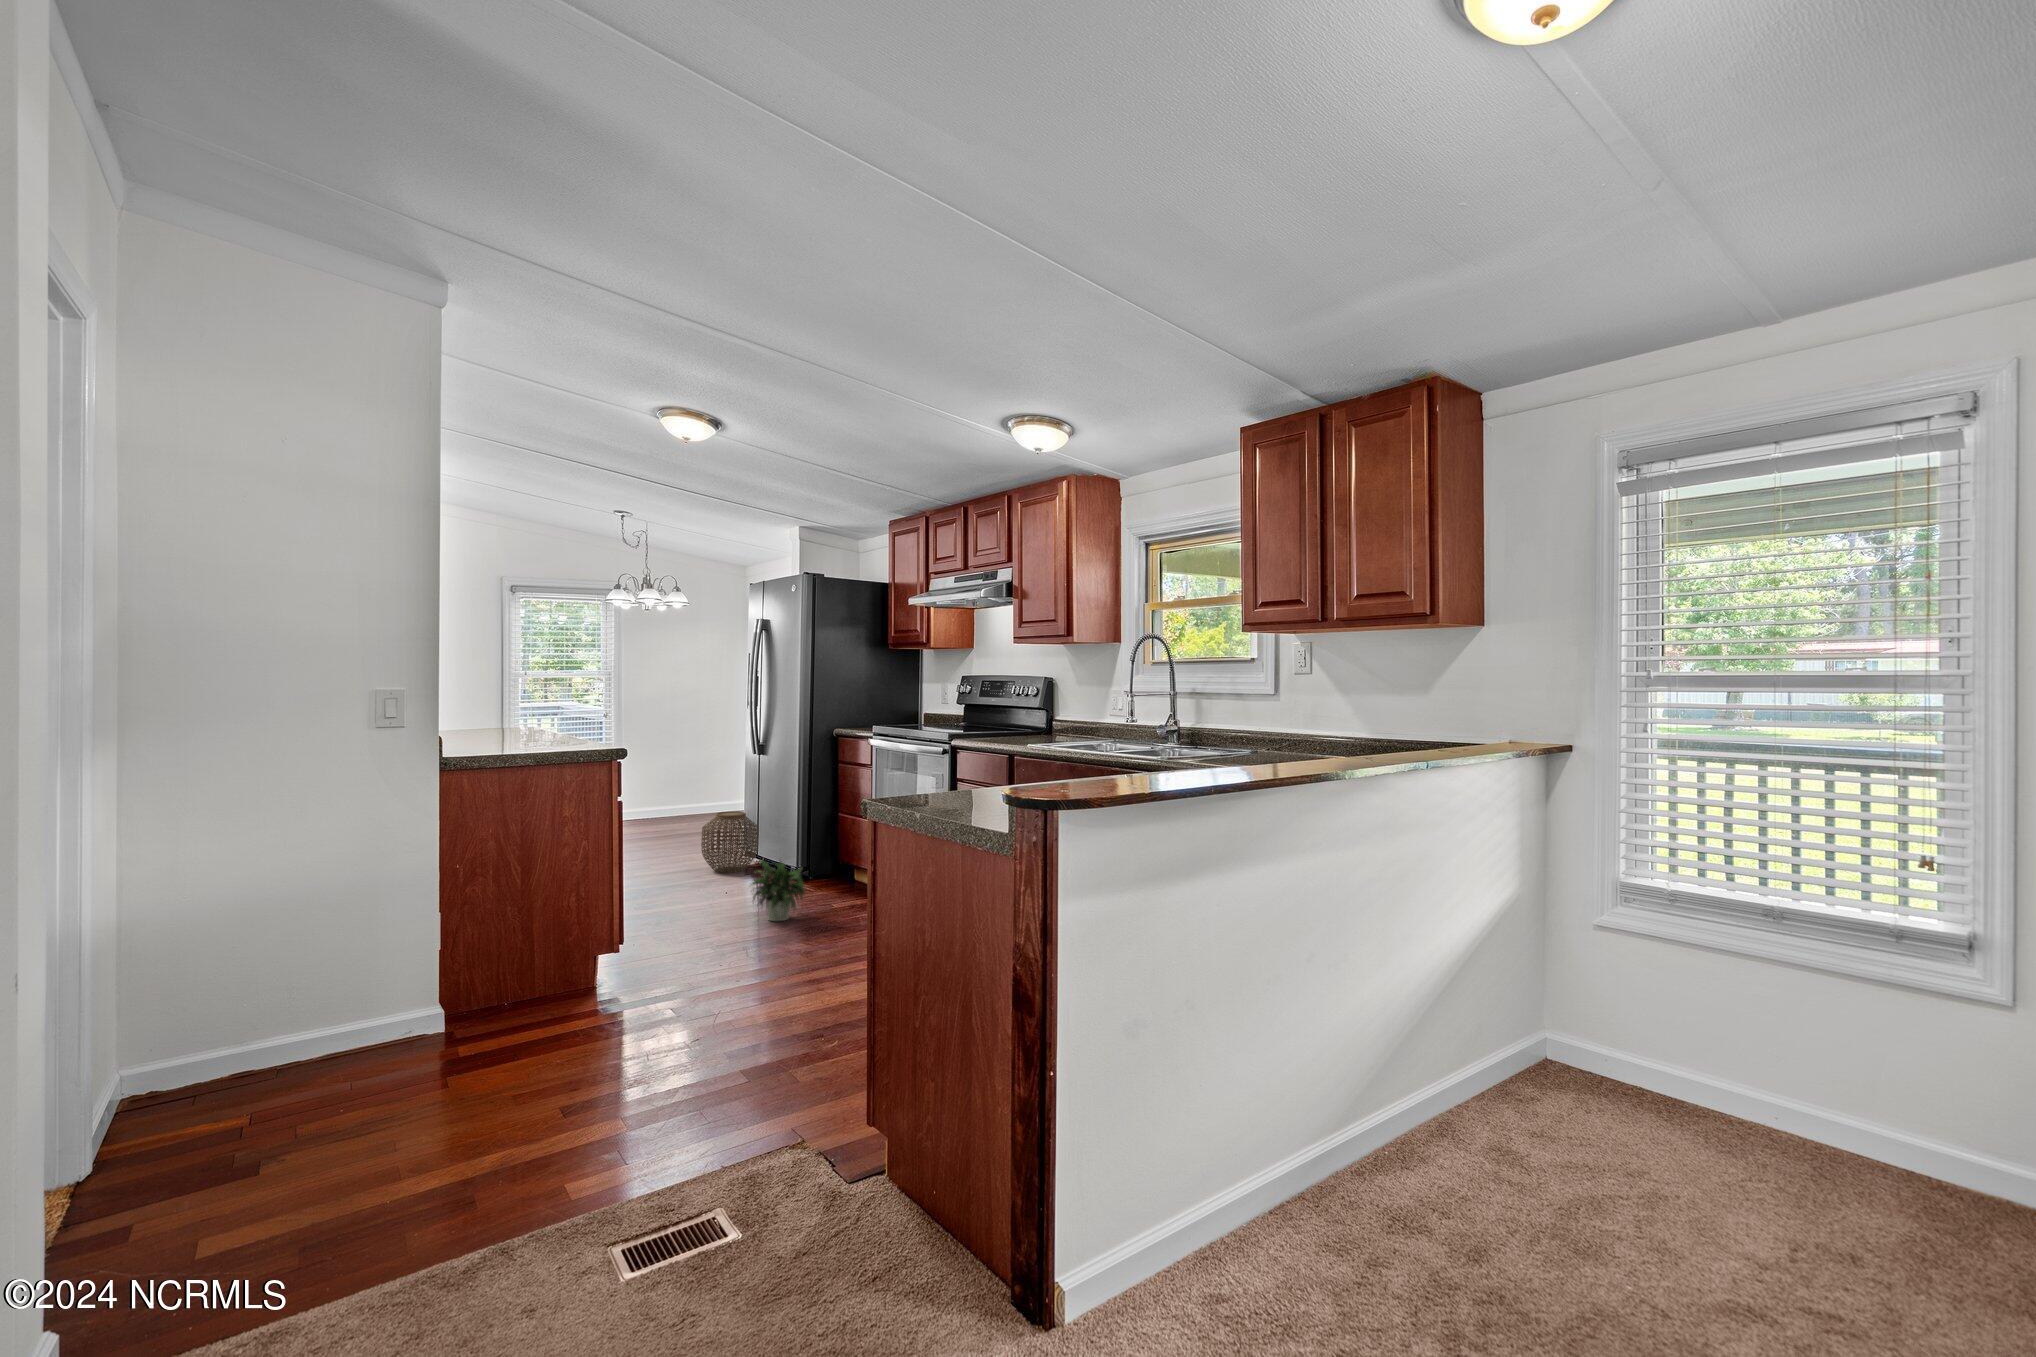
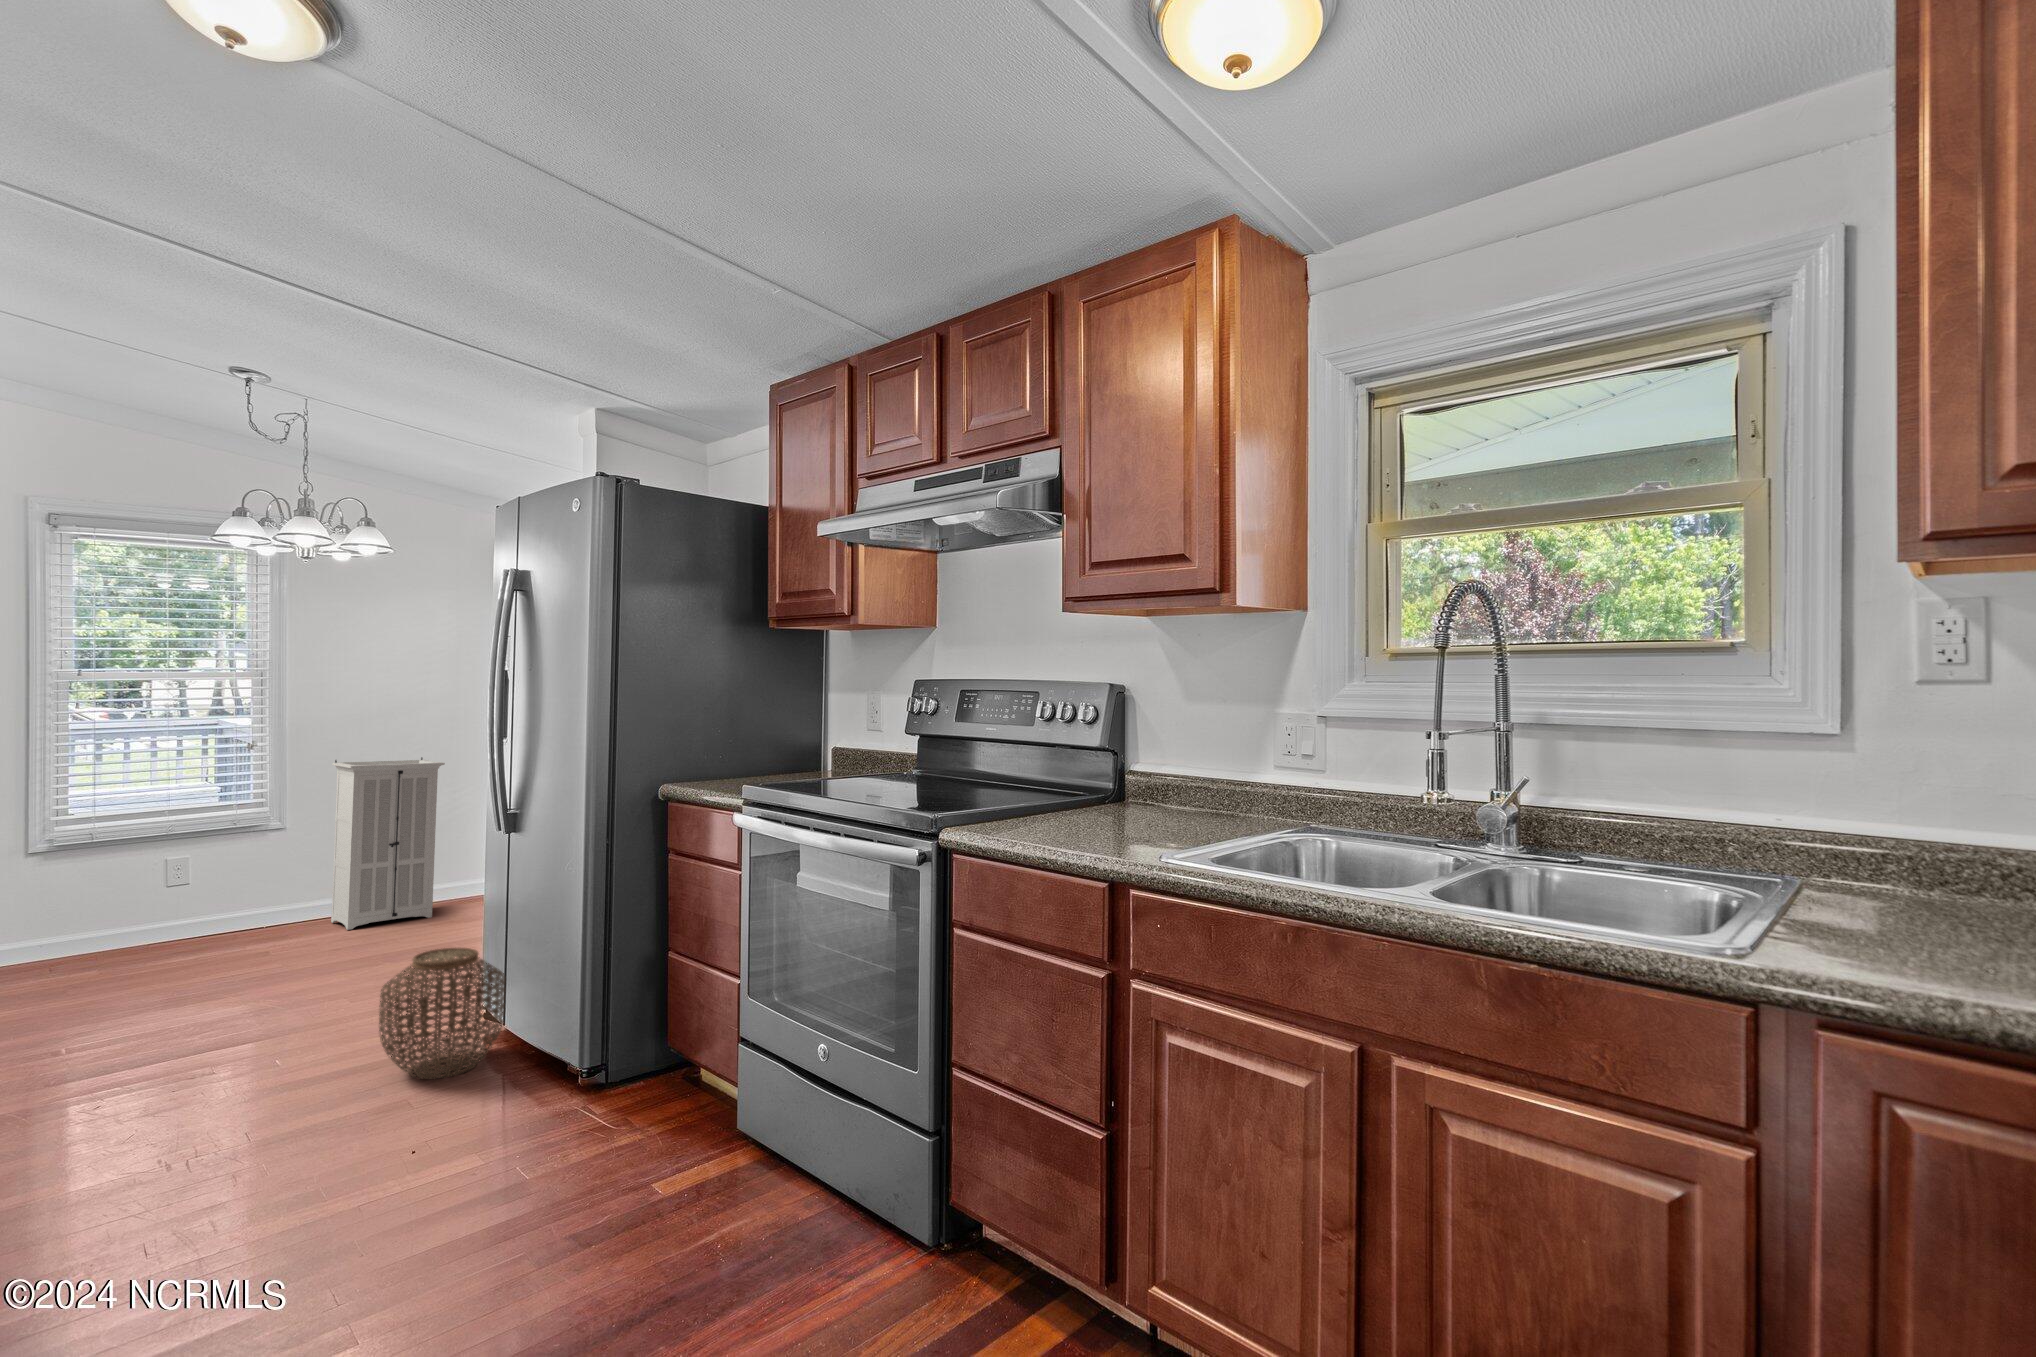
storage cabinet: none [648,724,709,822] -> present [331,757,445,930]
potted plant: present [751,860,807,921] -> none [432,1113,592,1288]

